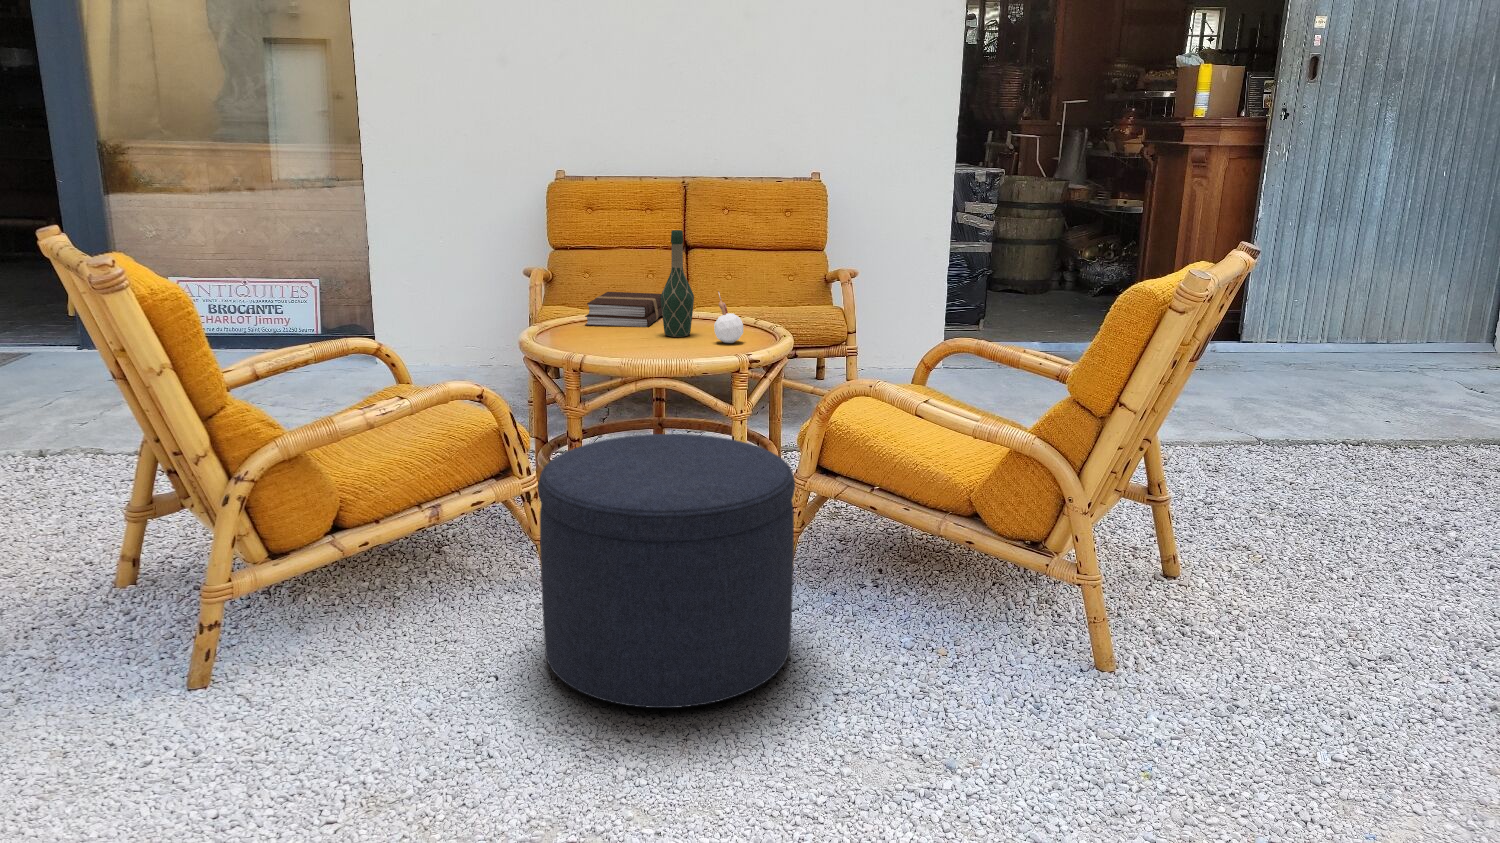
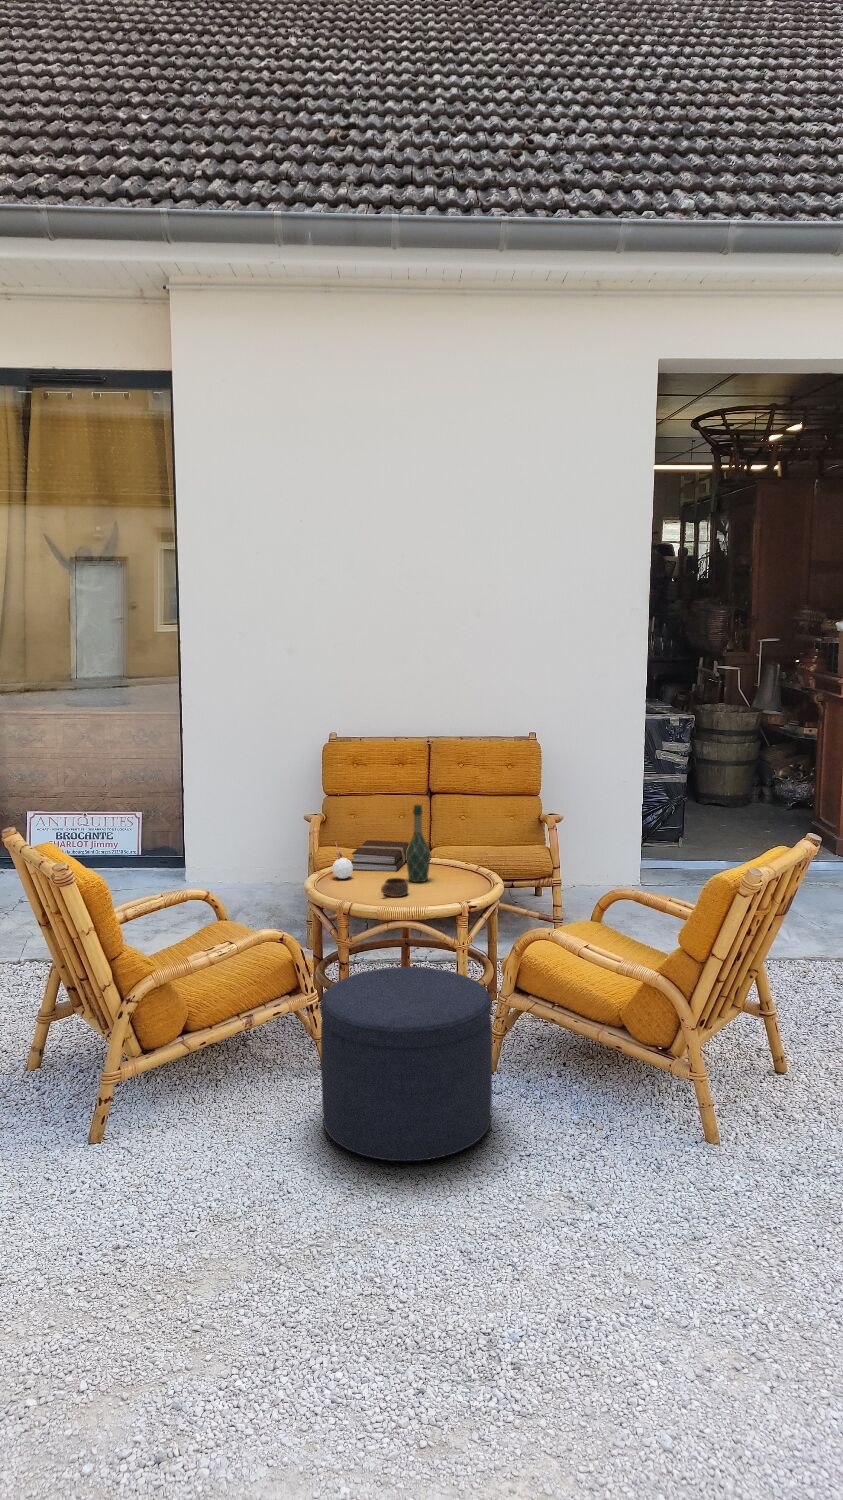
candle: present [714,291,743,343] -> present [332,845,353,879]
cup: none [627,326,665,350] -> present [381,878,408,897]

